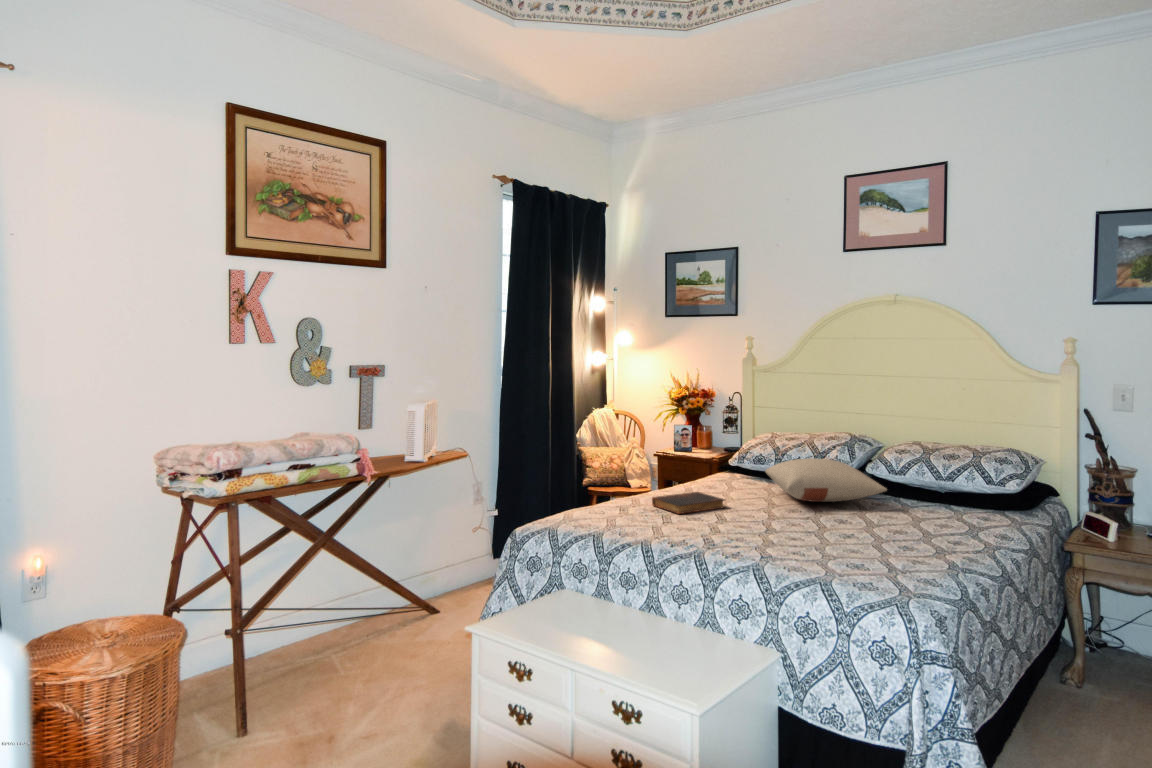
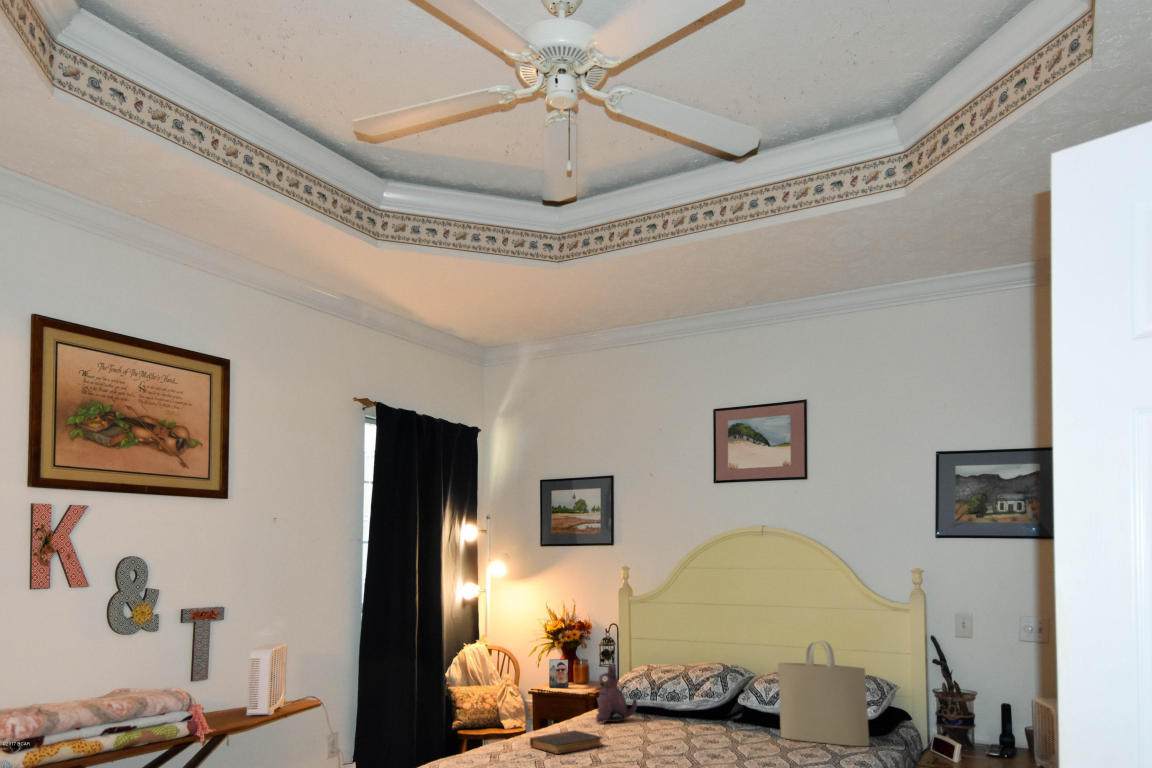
tote bag: none [913,411,1016,520] -> present [778,641,869,746]
plush toy: none [719,430,760,485] -> present [596,665,637,723]
pillow: present [766,458,887,502] -> none [642,691,756,736]

